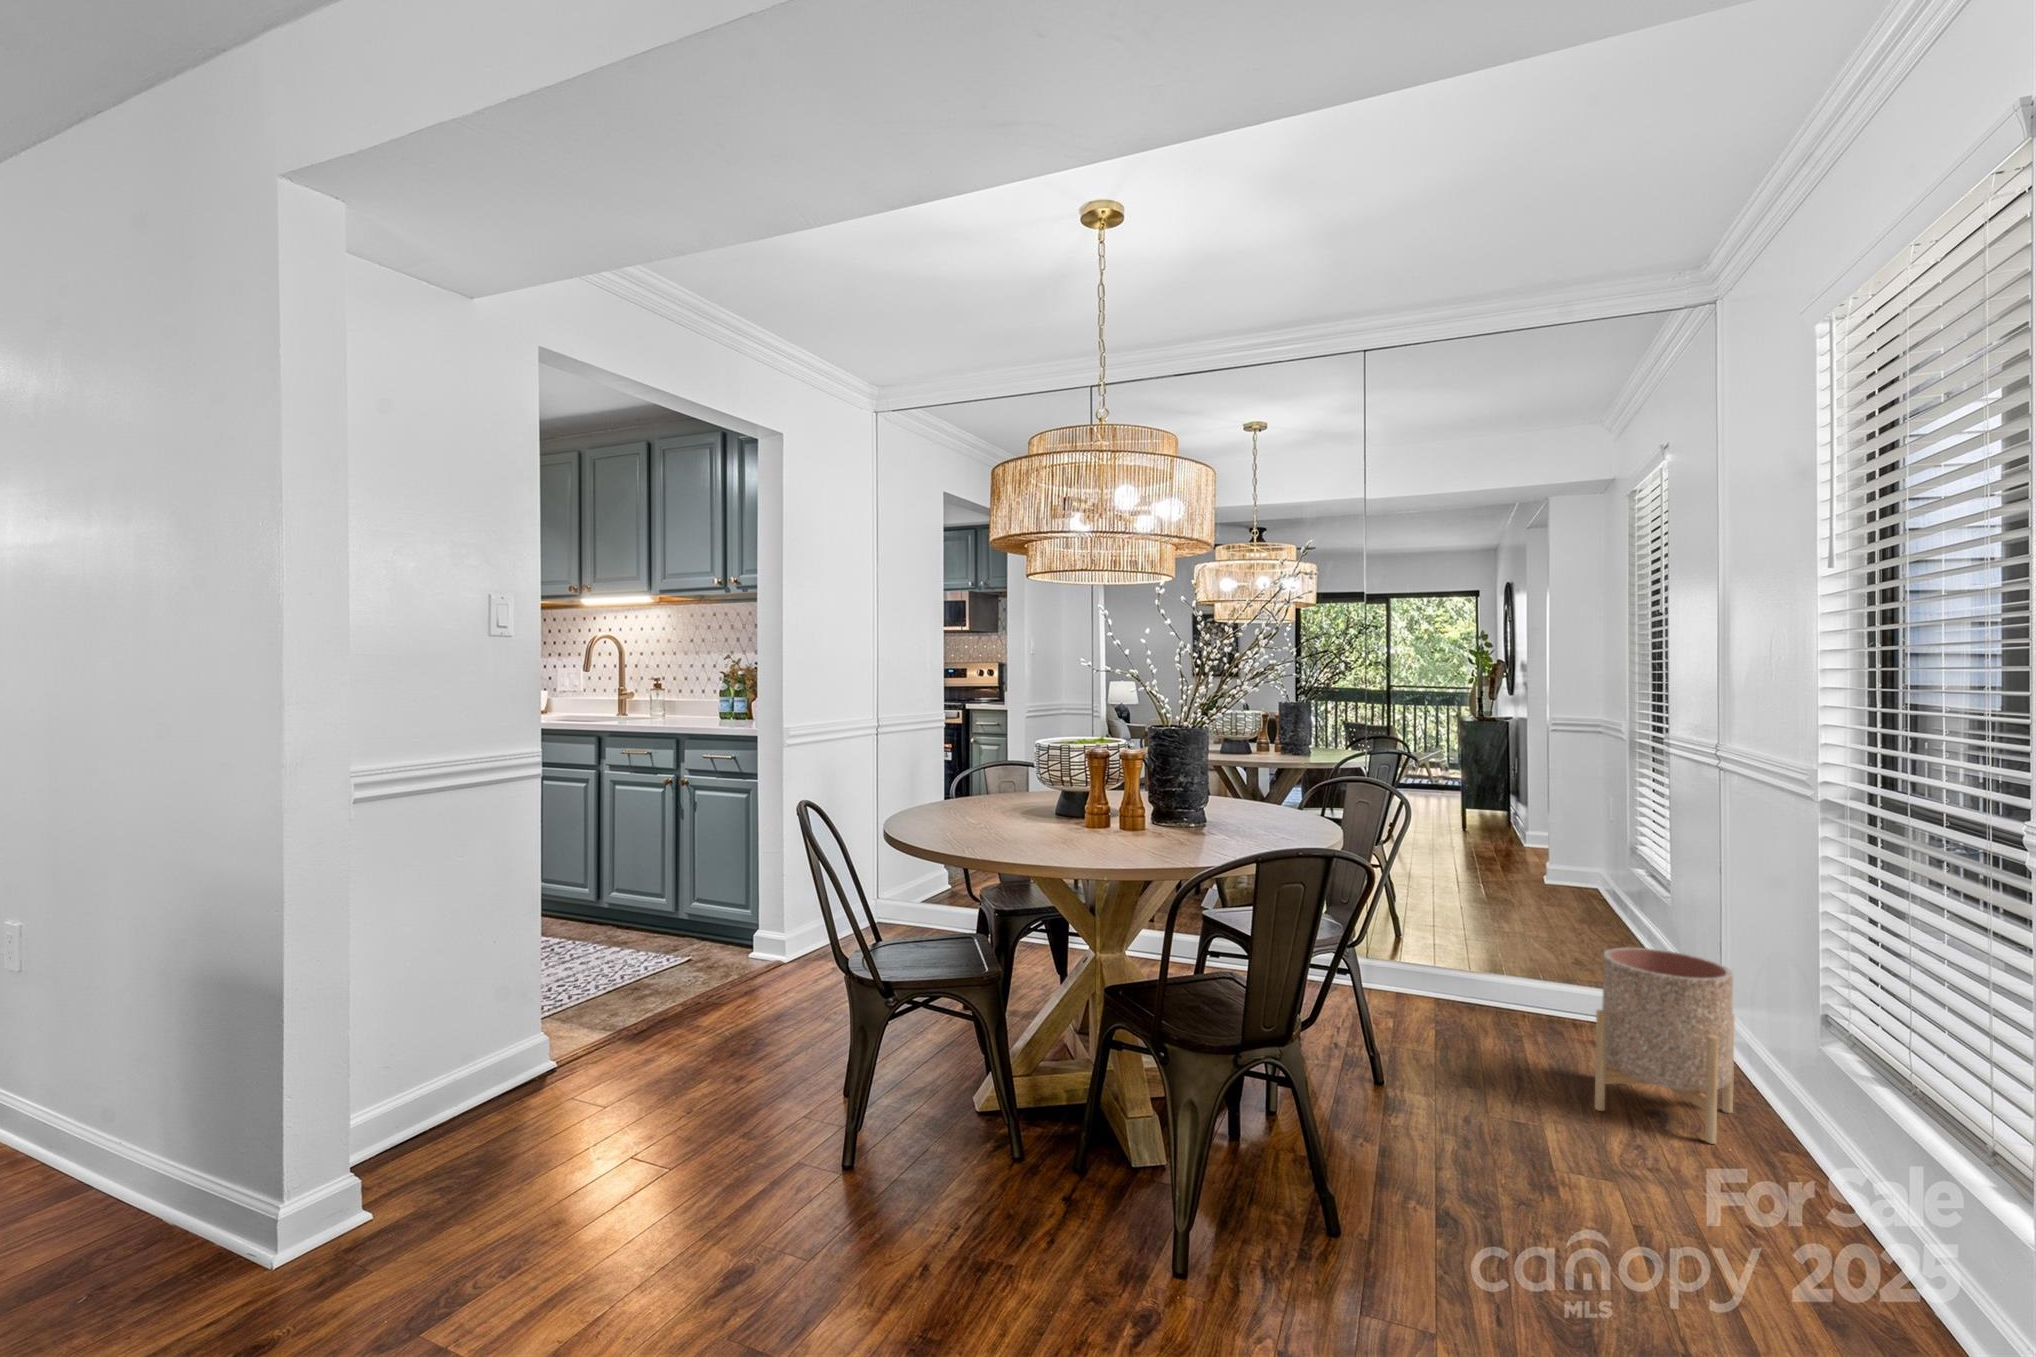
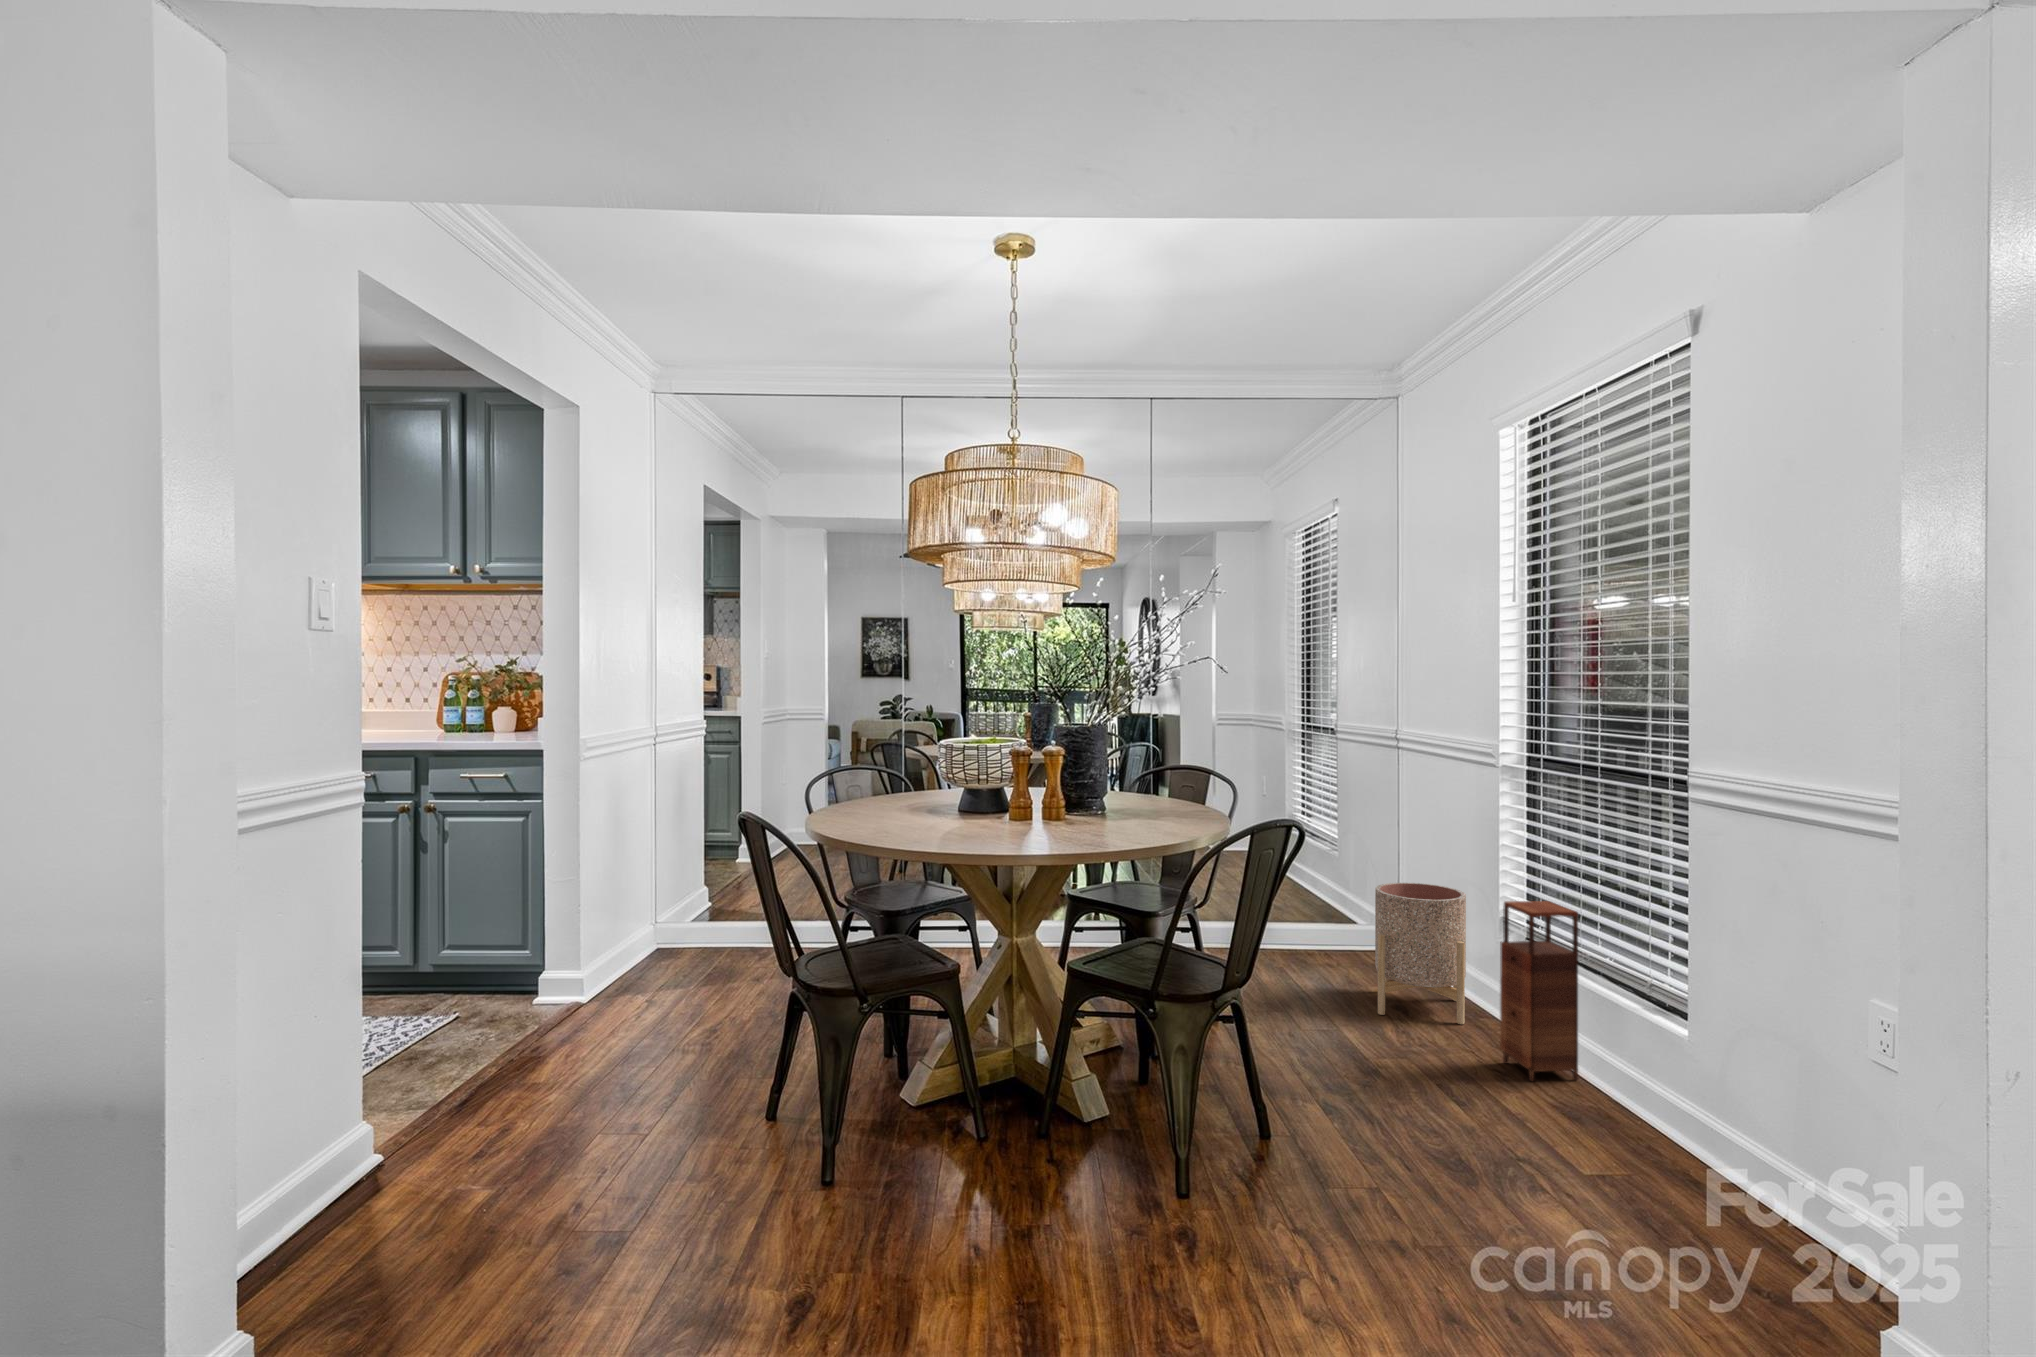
storage cabinet: none [1736,992,1852,1256] -> present [1500,901,1578,1081]

